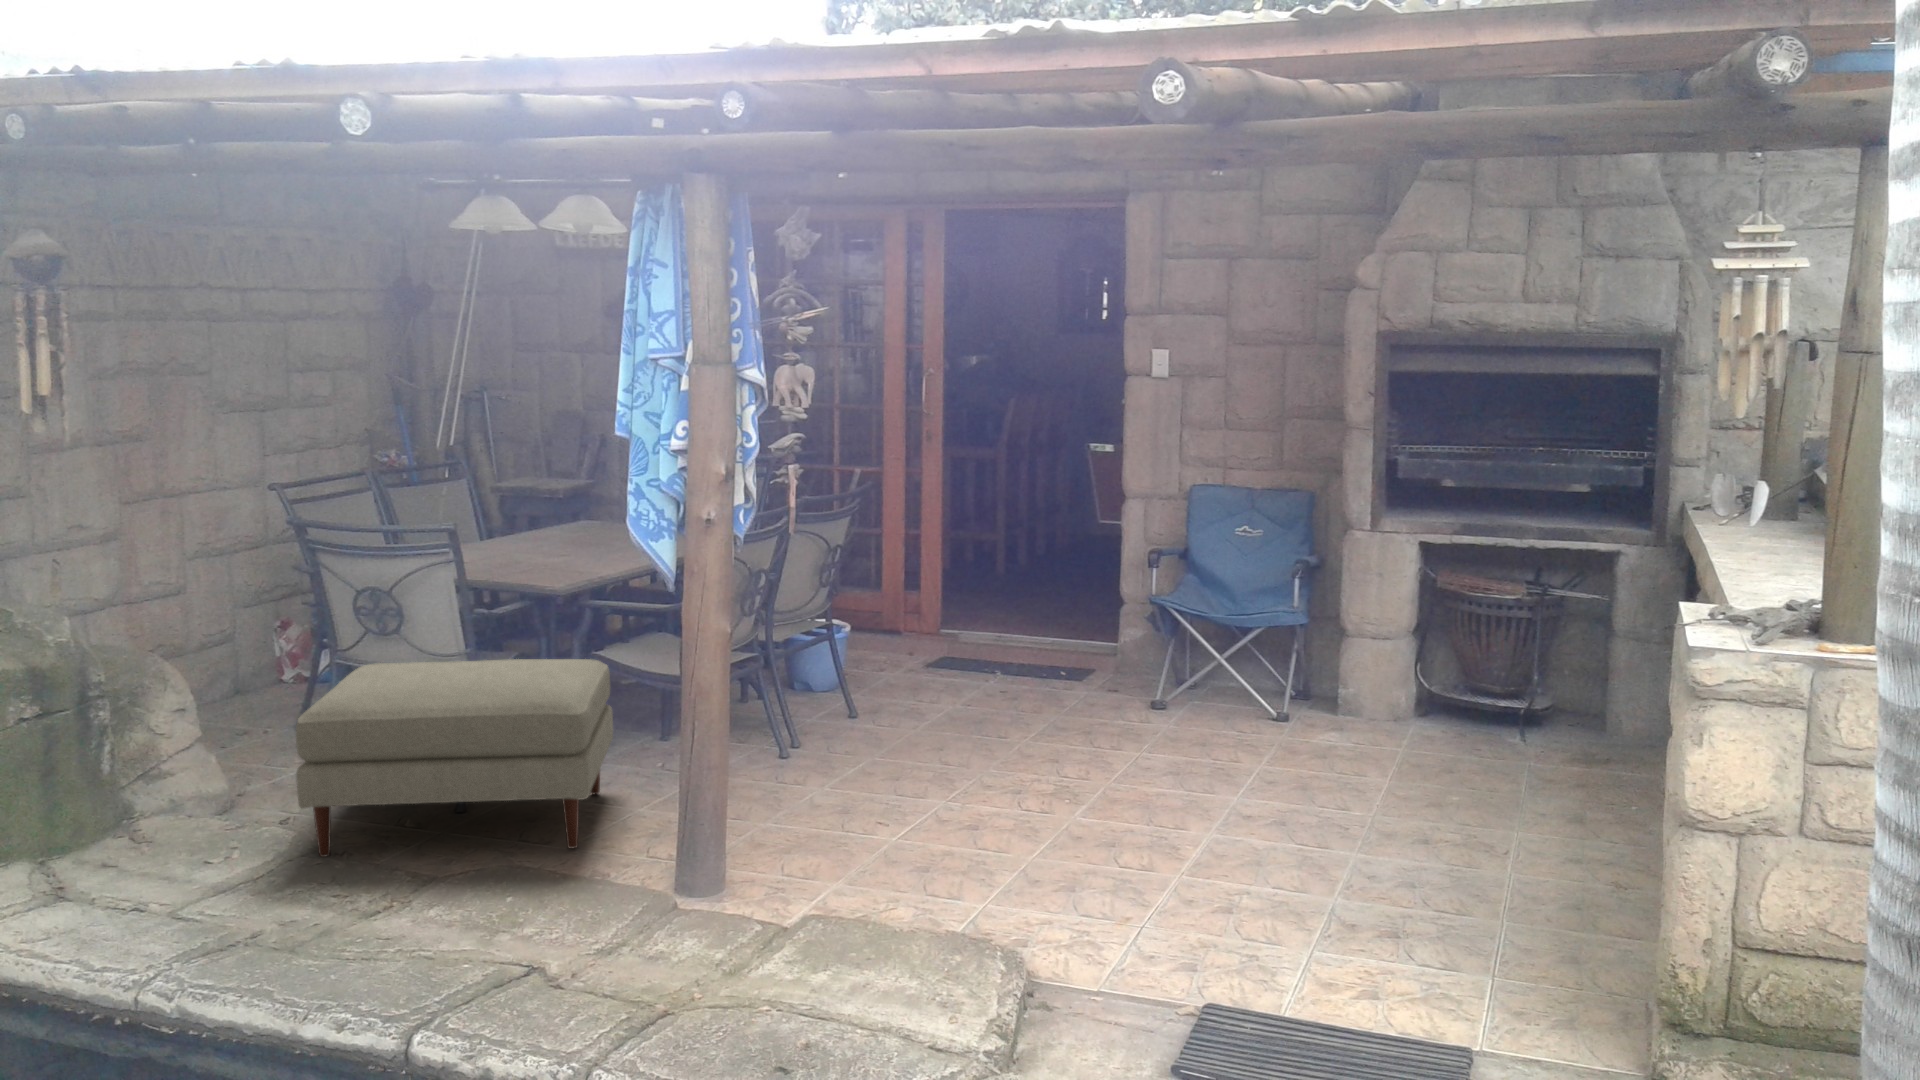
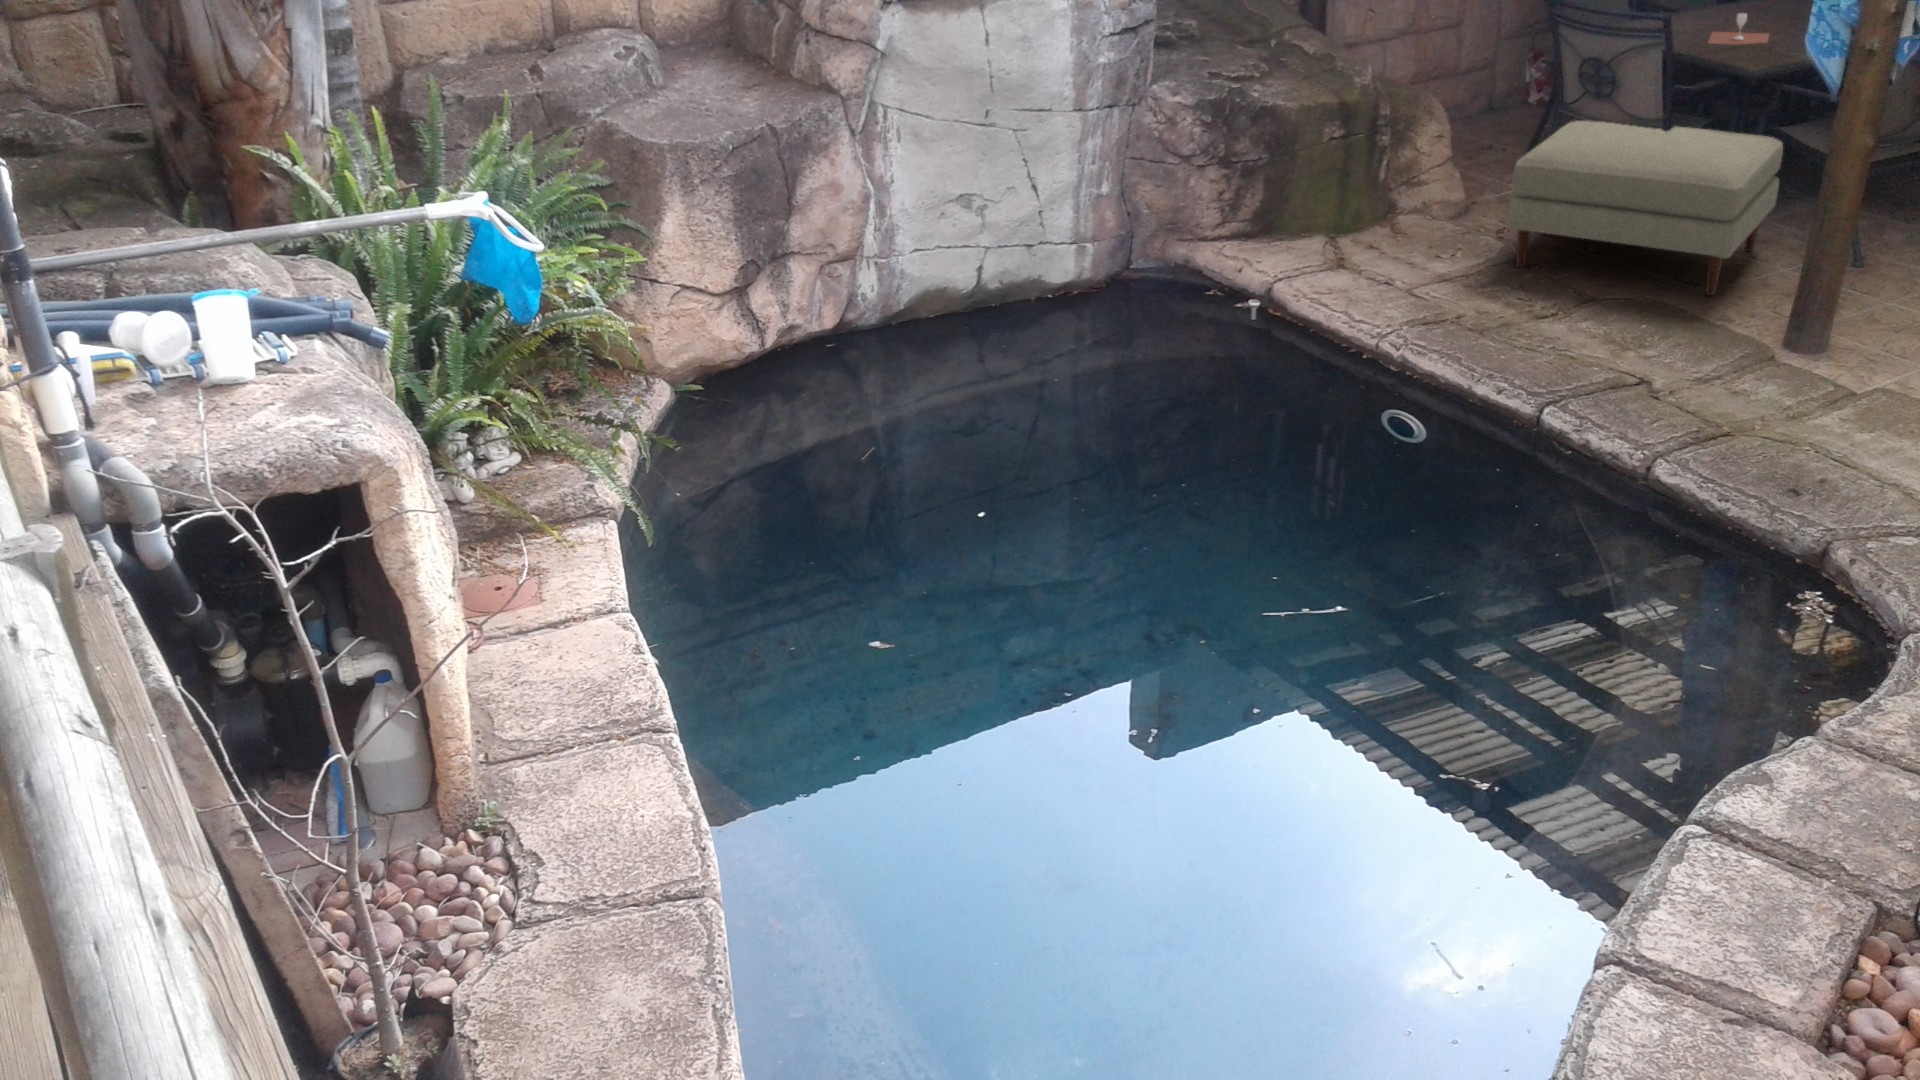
wine glass: none [495,537,561,571] -> present [1708,13,1770,45]

